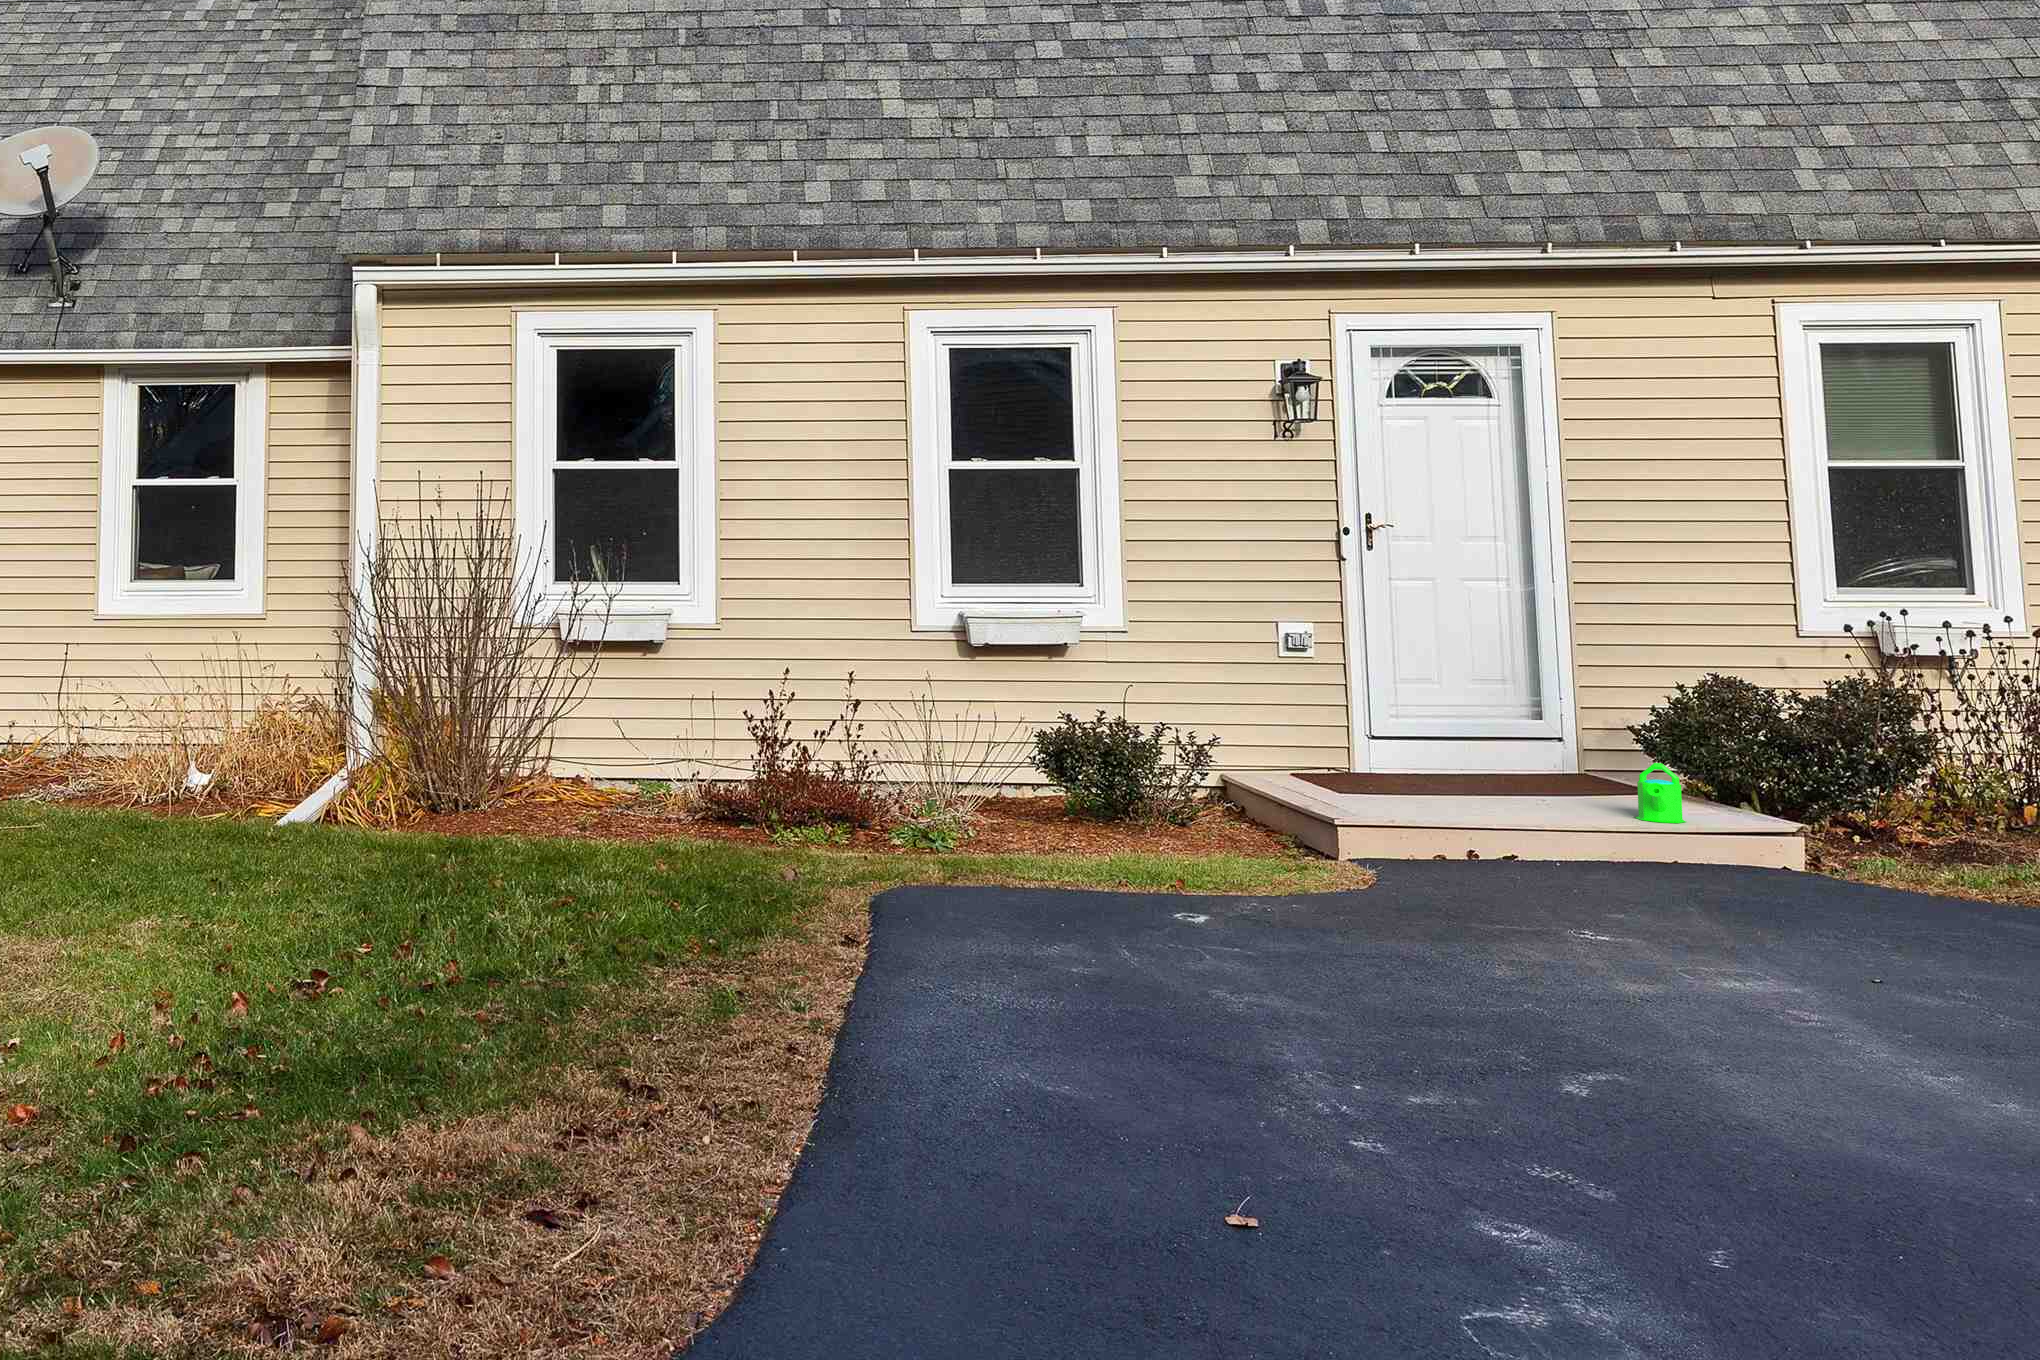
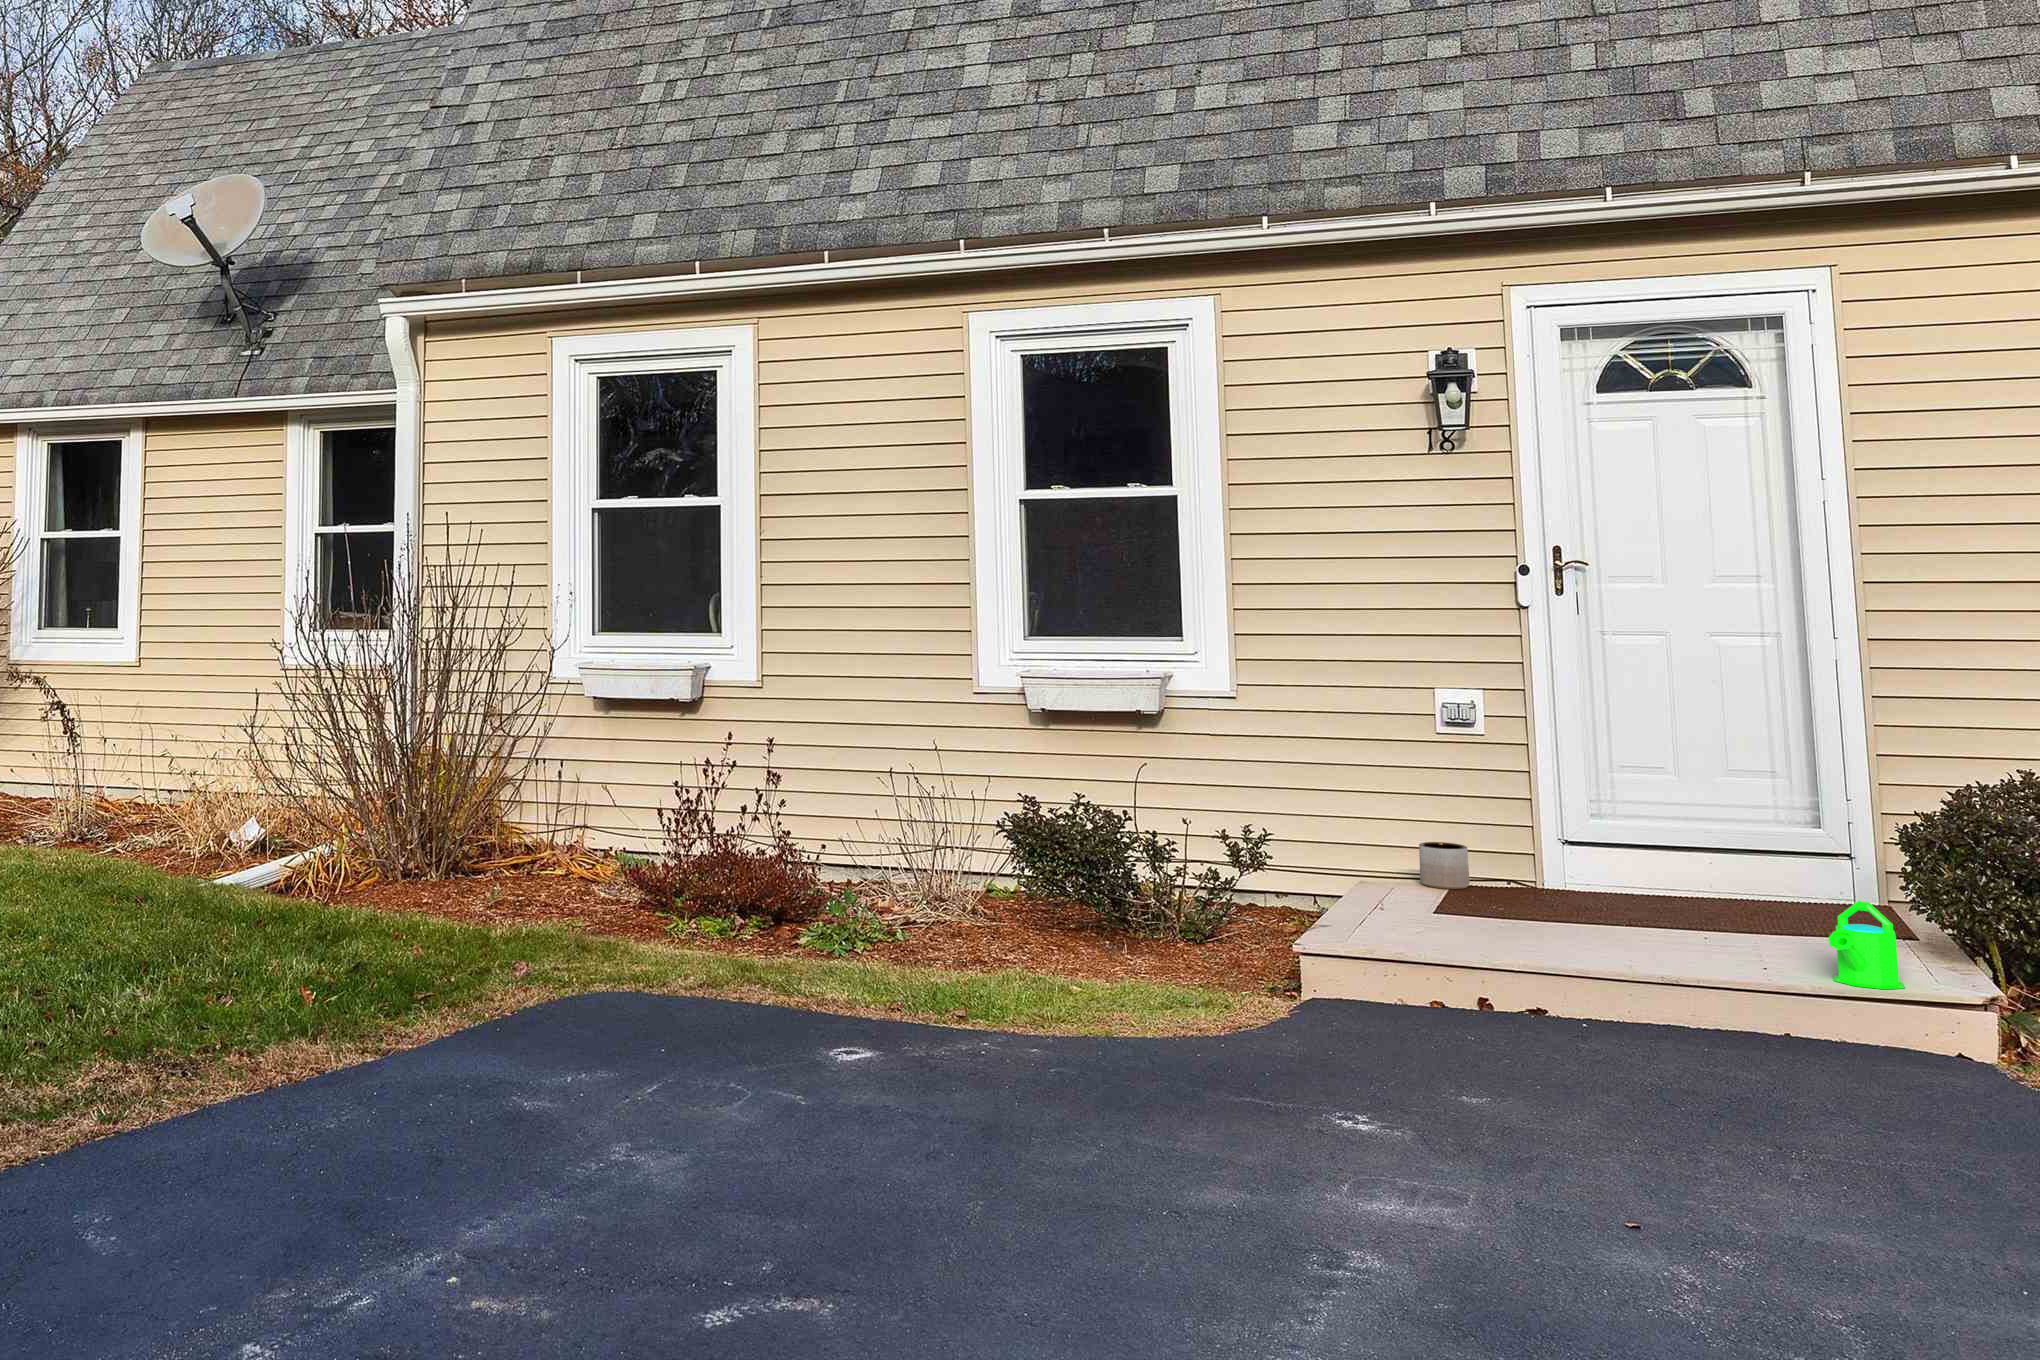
planter: none [1270,742,1308,777] -> present [1419,842,1470,889]

